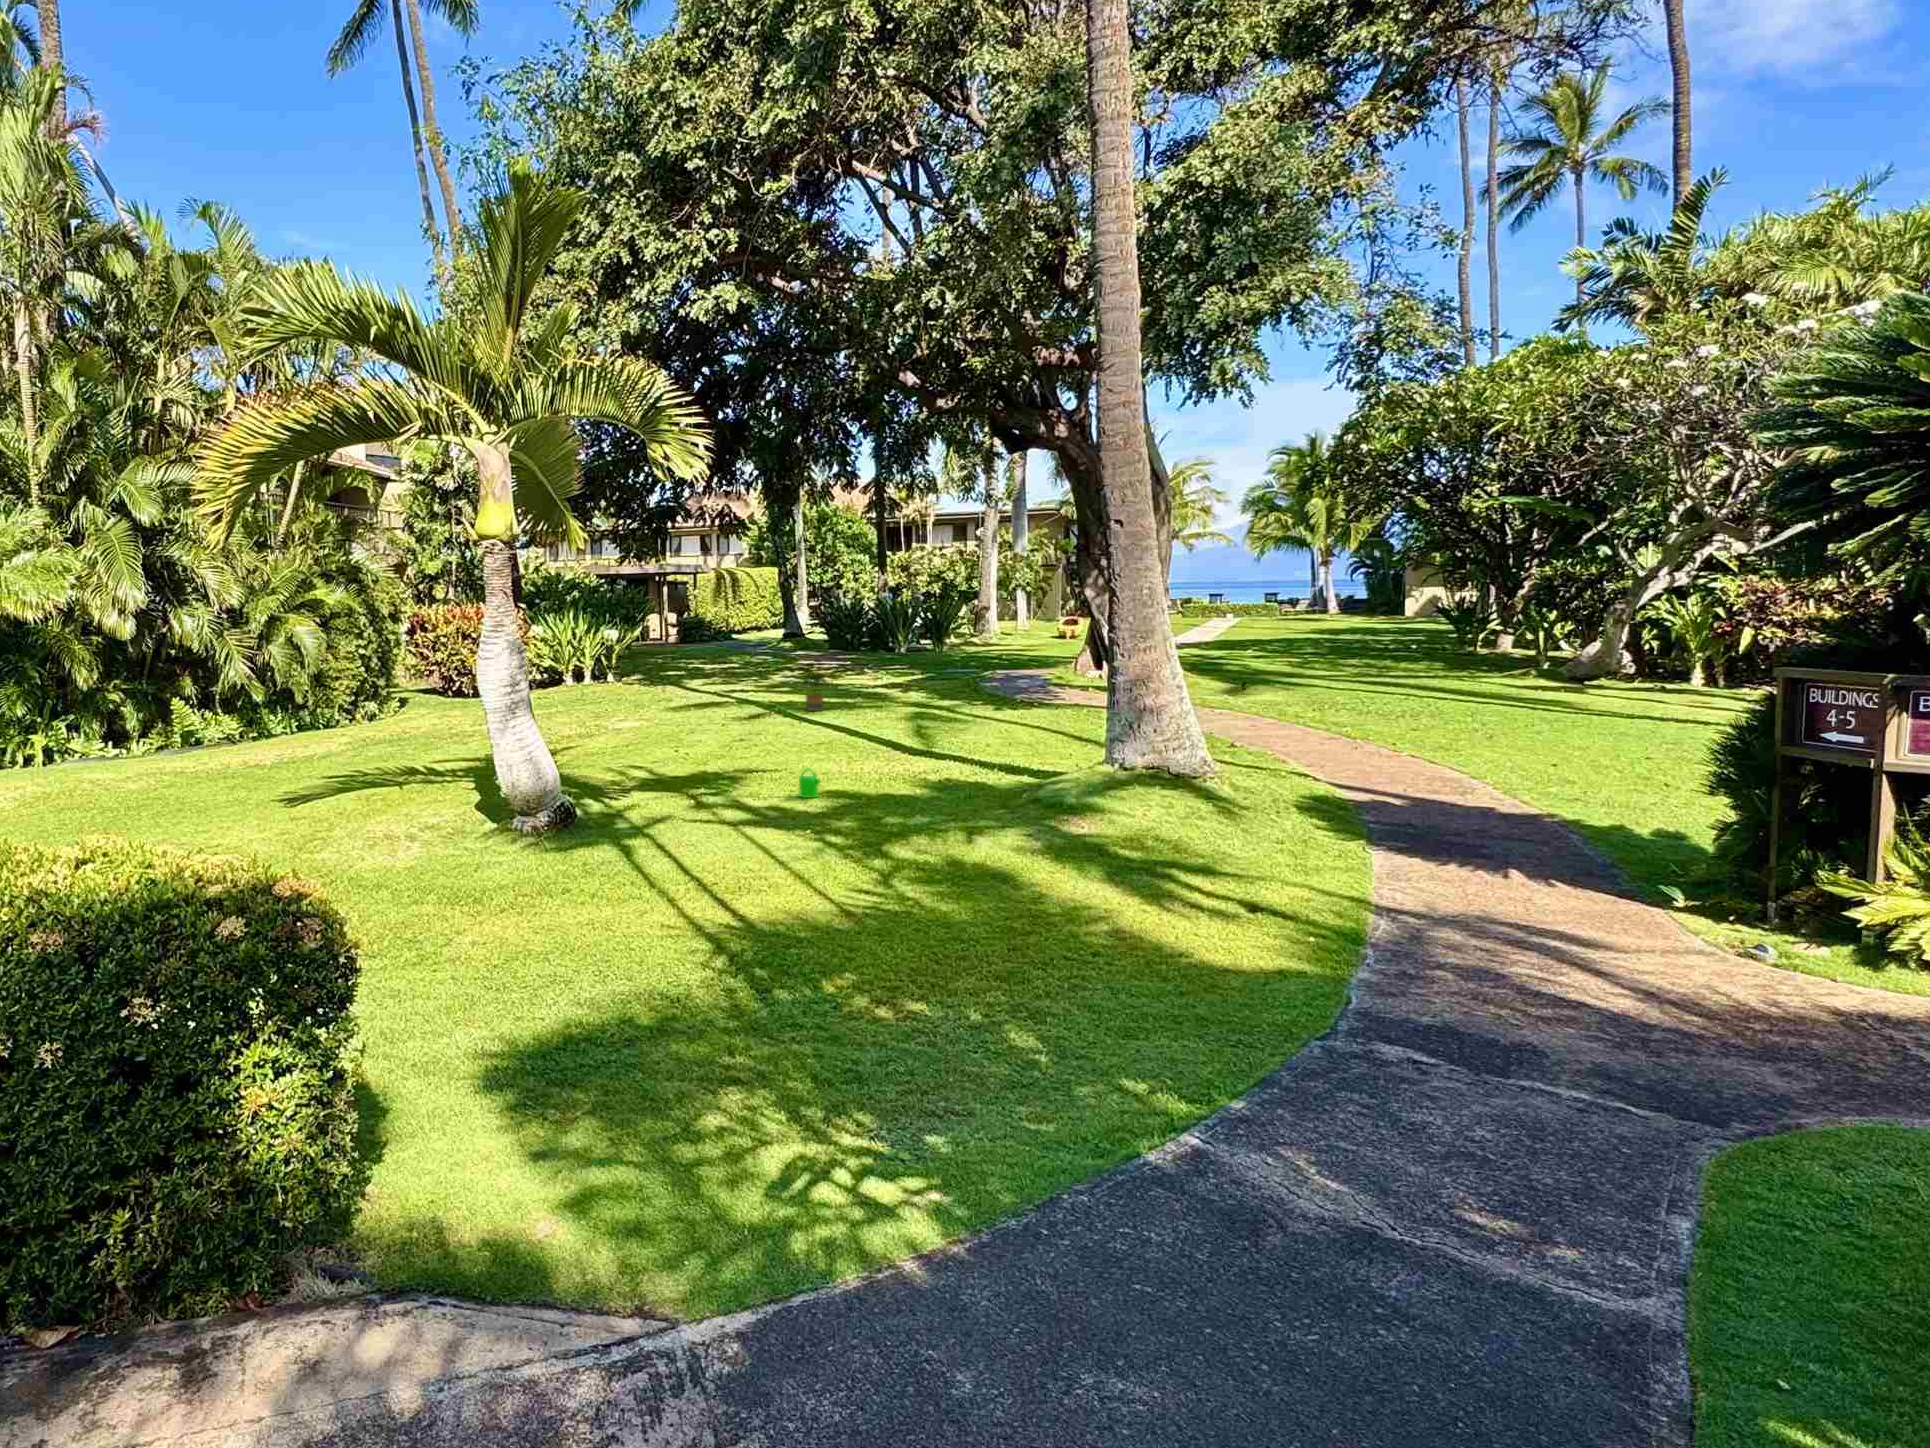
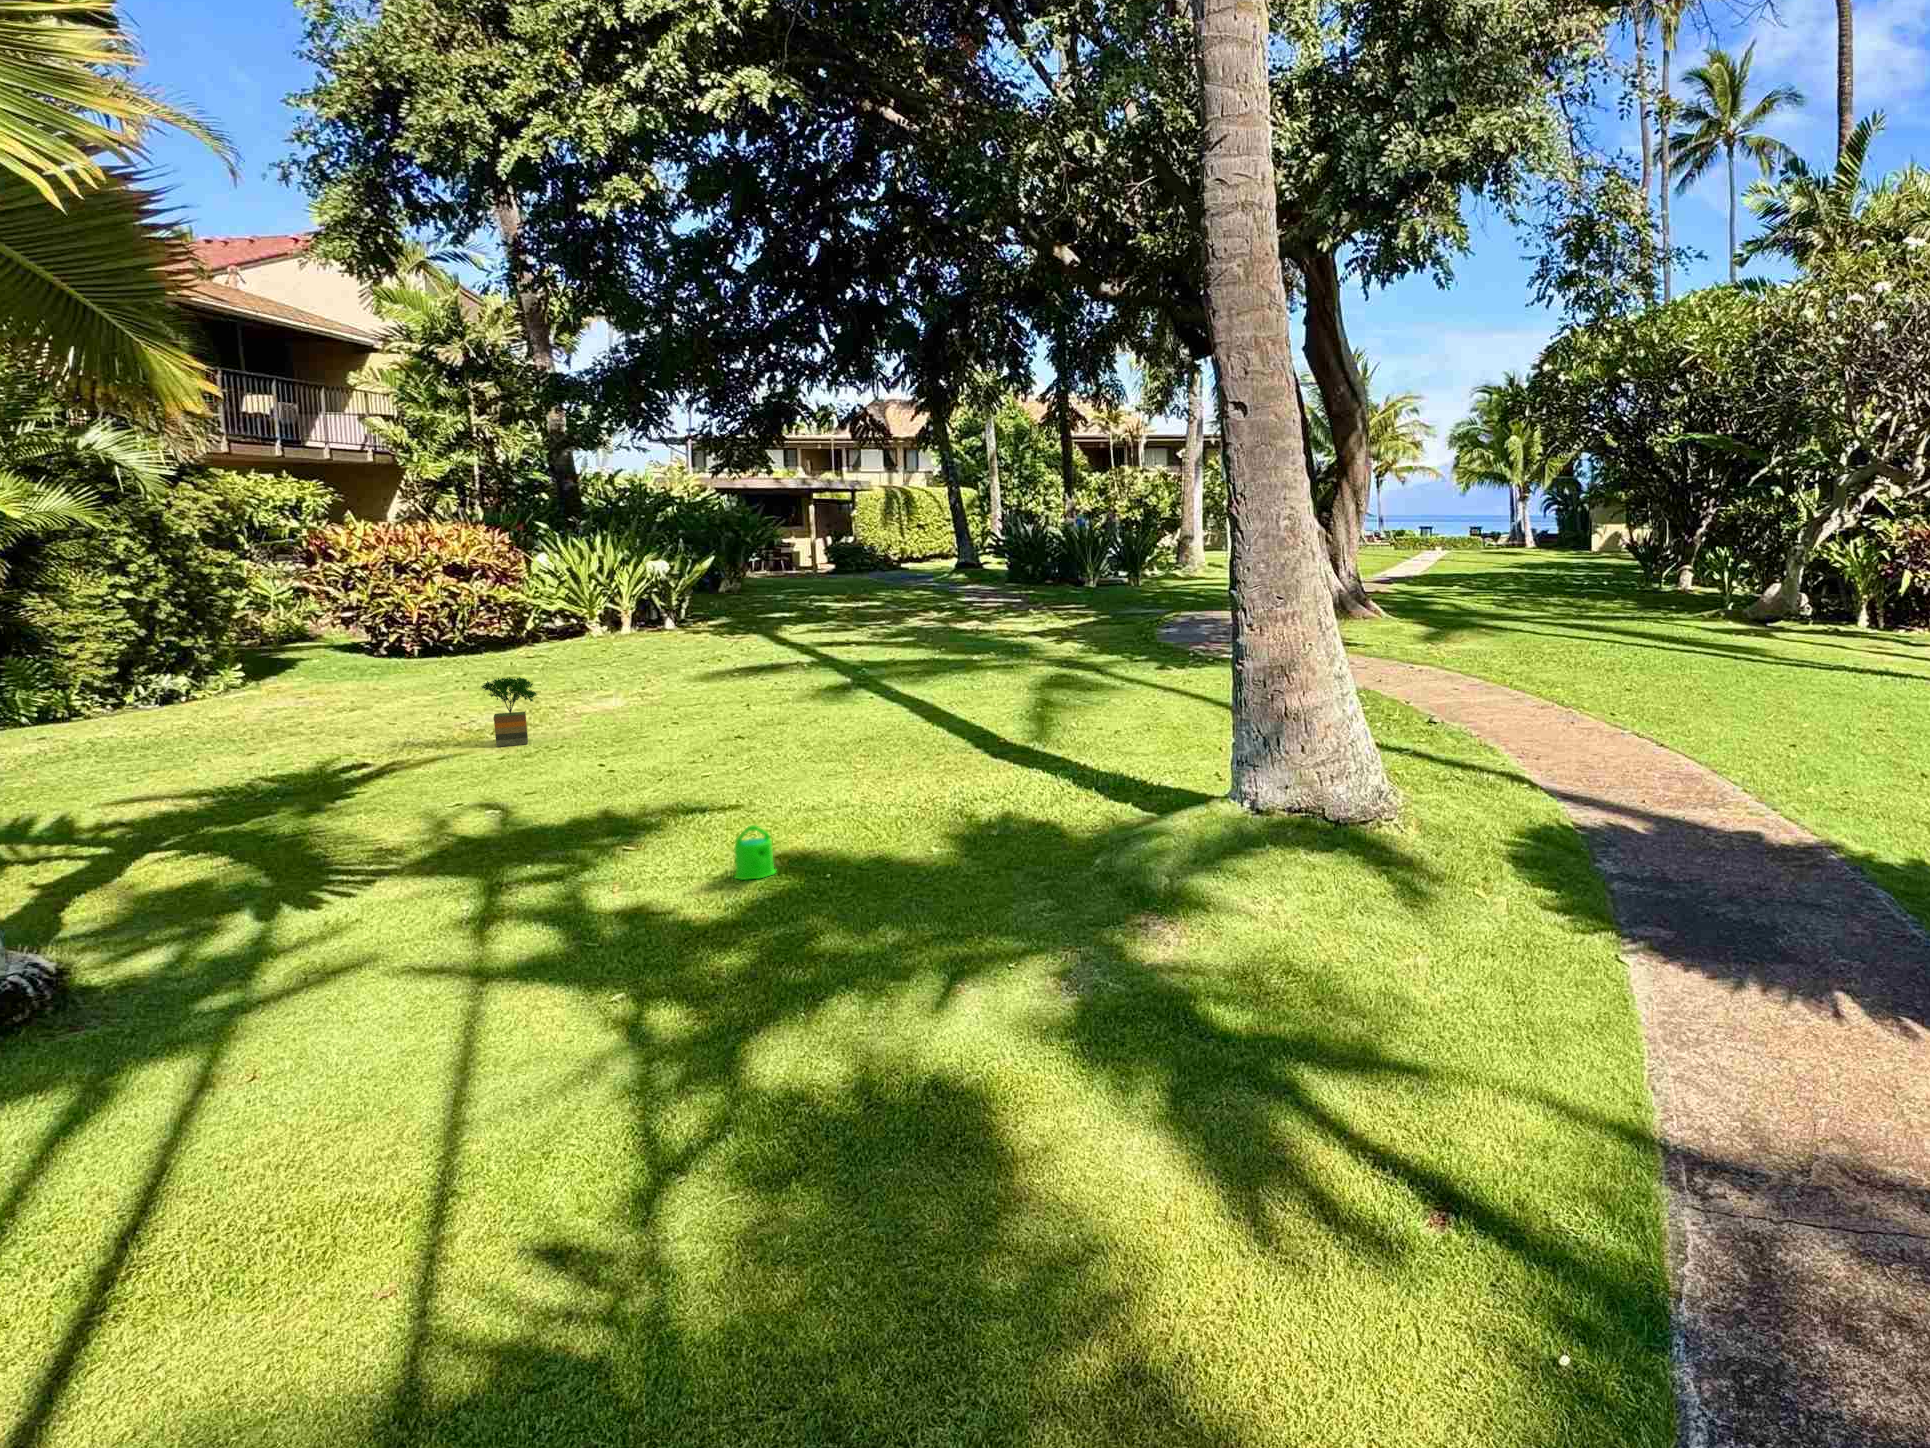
potted tree: present [804,674,828,711] -> present [481,677,537,747]

